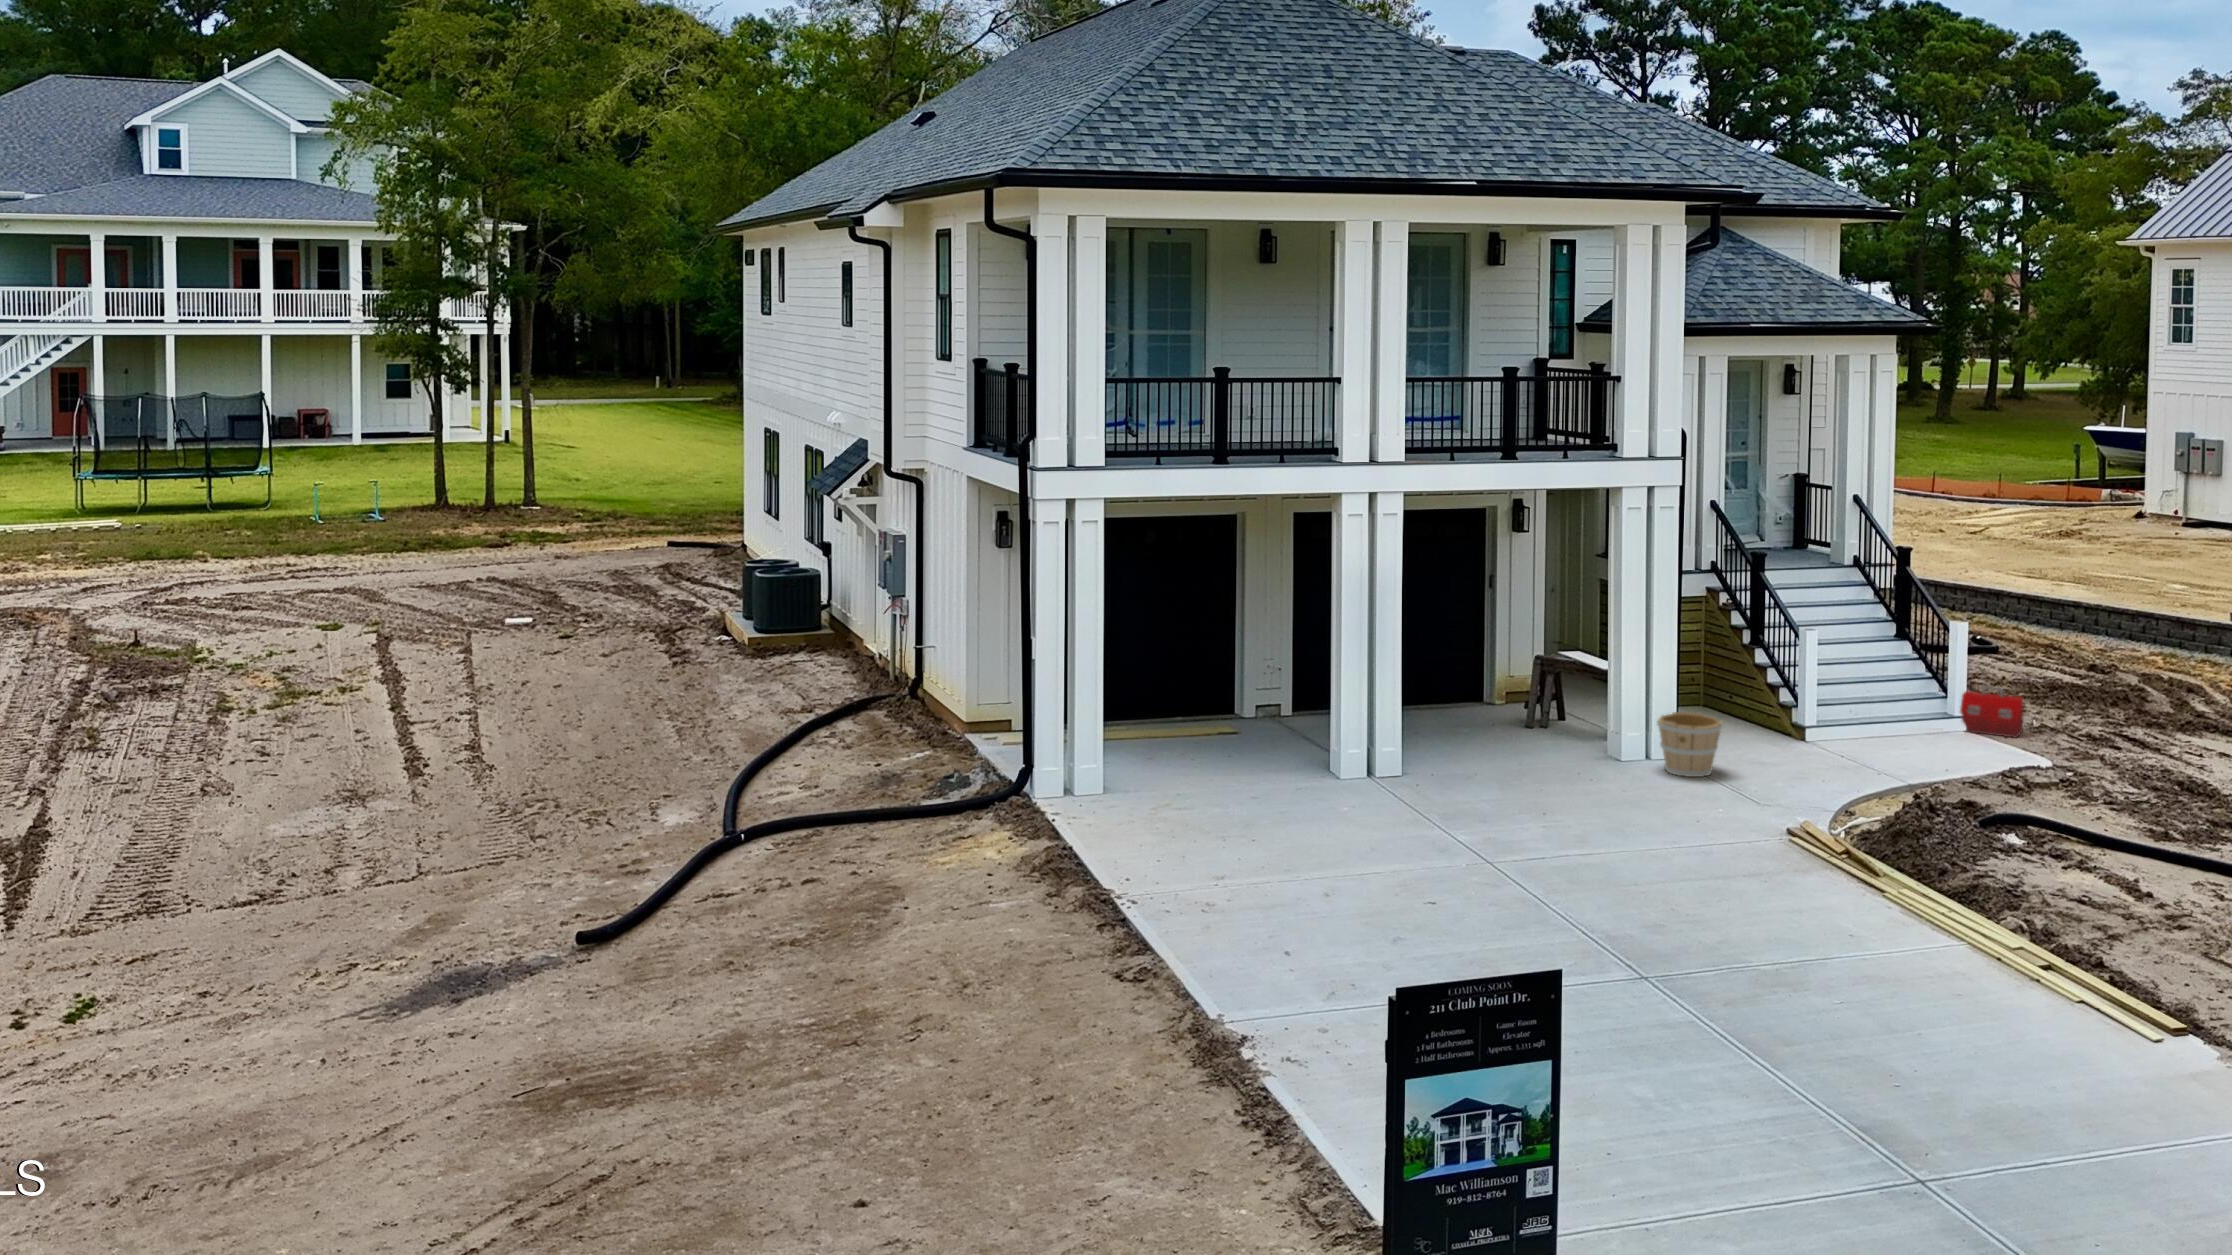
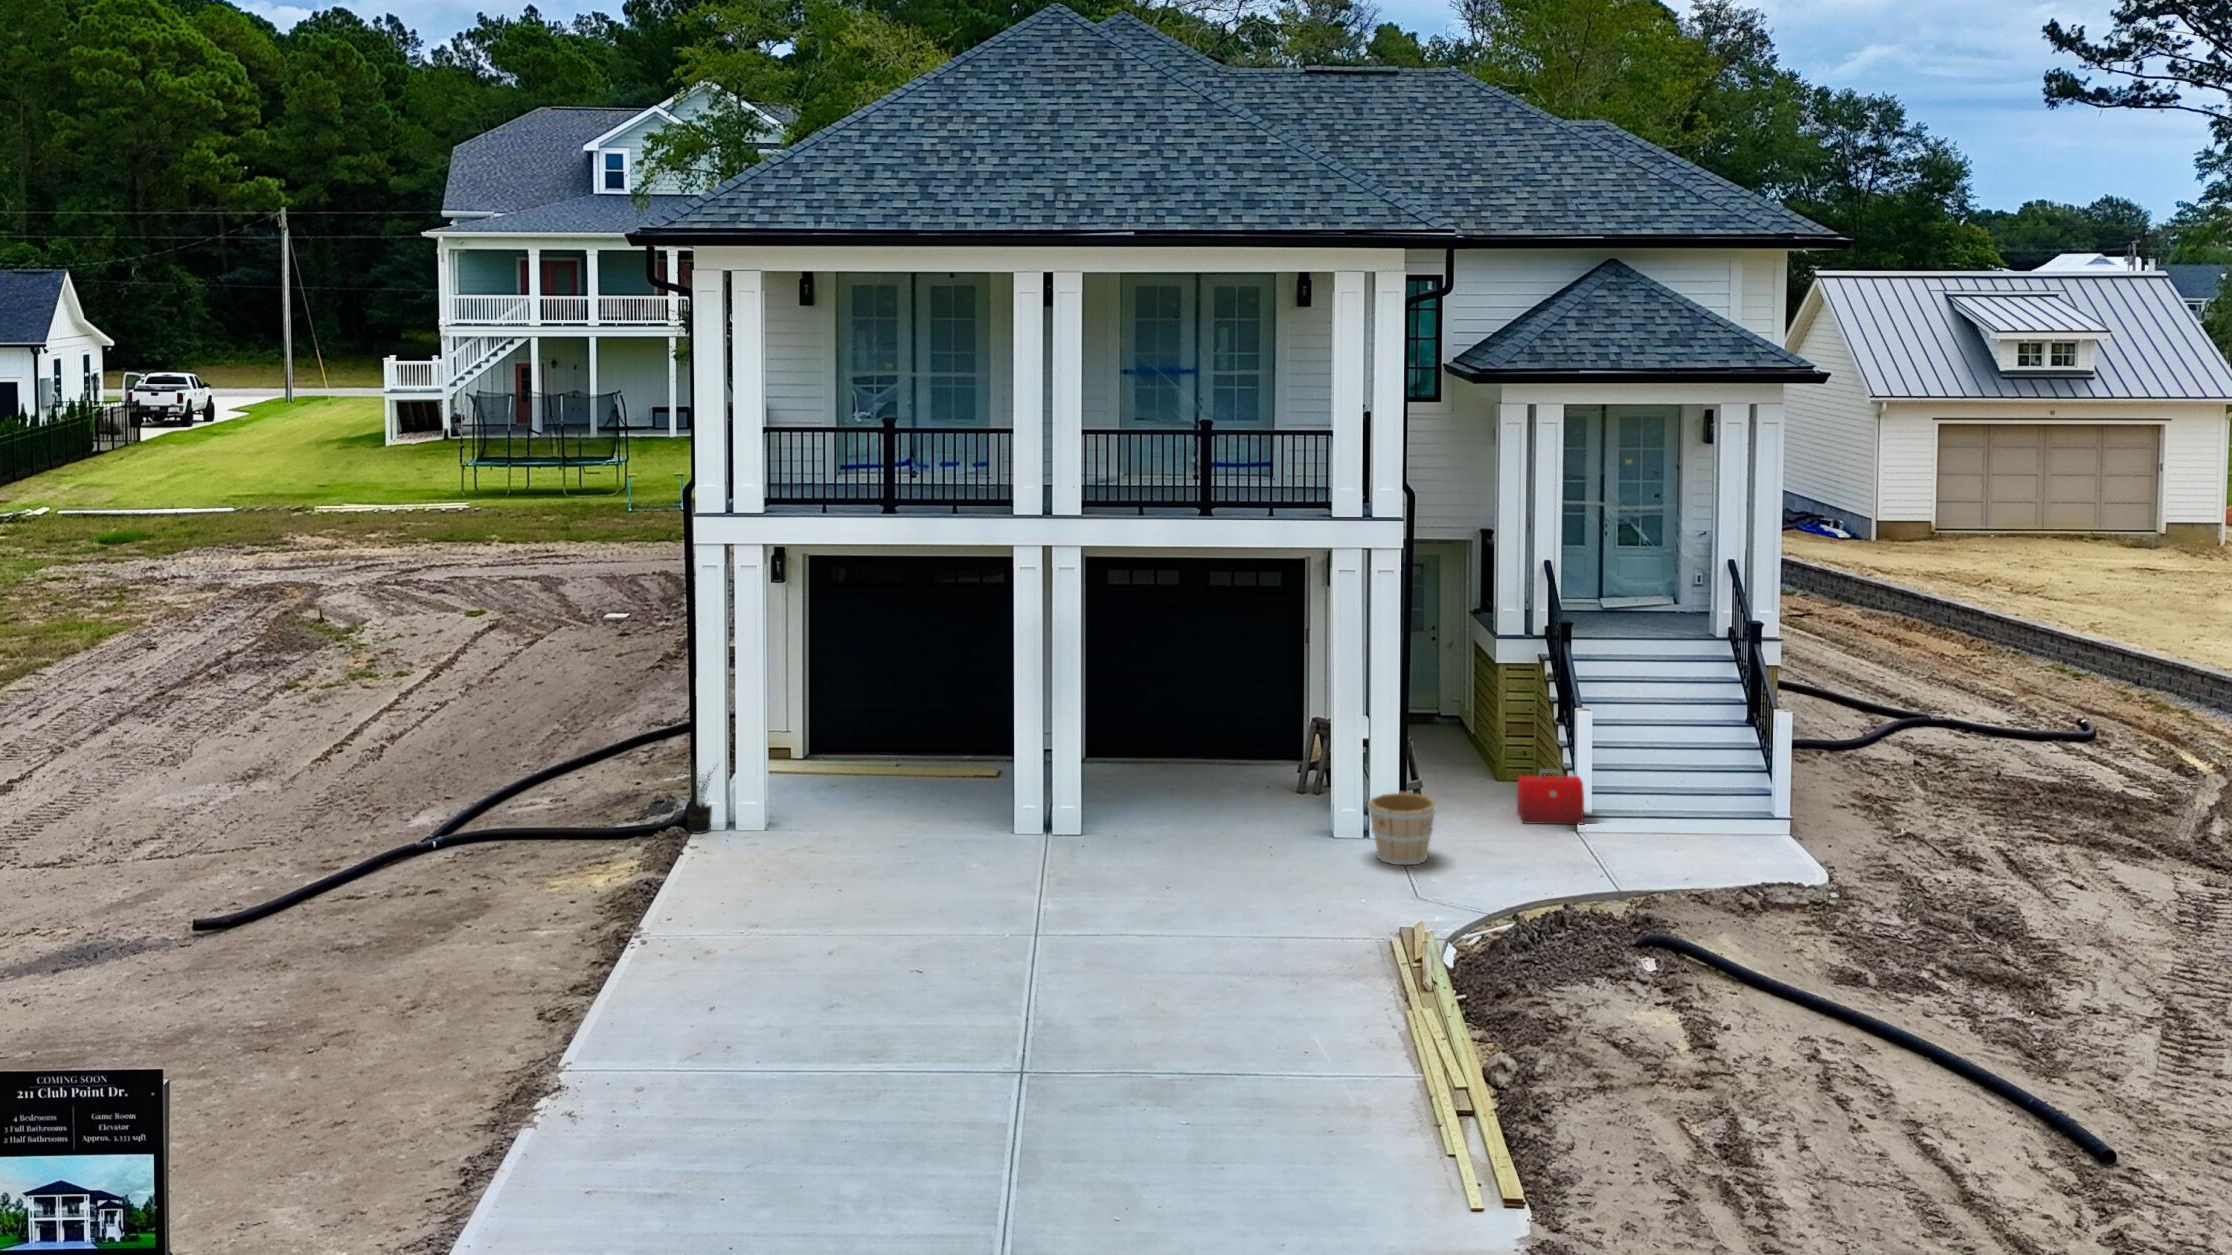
toolbox: present [1960,687,2024,738] -> present [1517,770,1584,825]
potted plant: none [996,729,1035,810] -> present [685,761,715,834]

